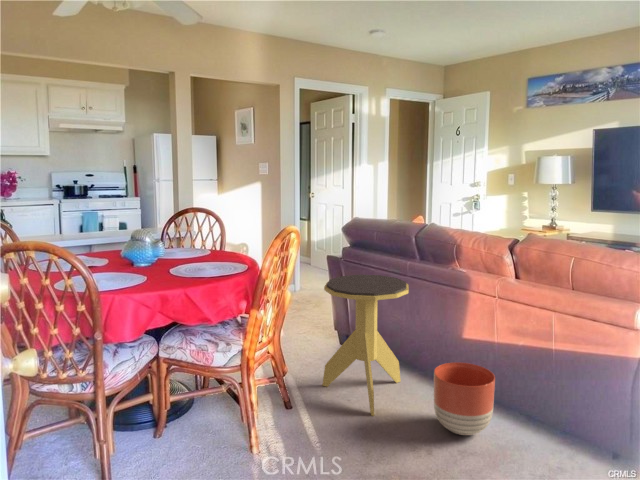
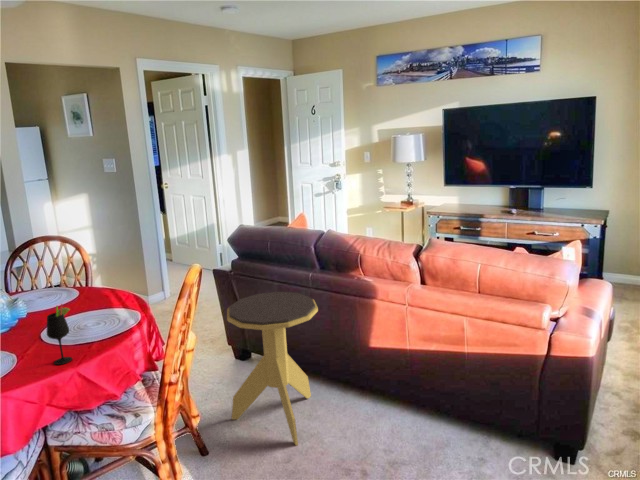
wine glass: none [166,237,185,286] -> present [47,304,72,365]
planter: present [434,362,495,435] -> none [356,373,415,447]

